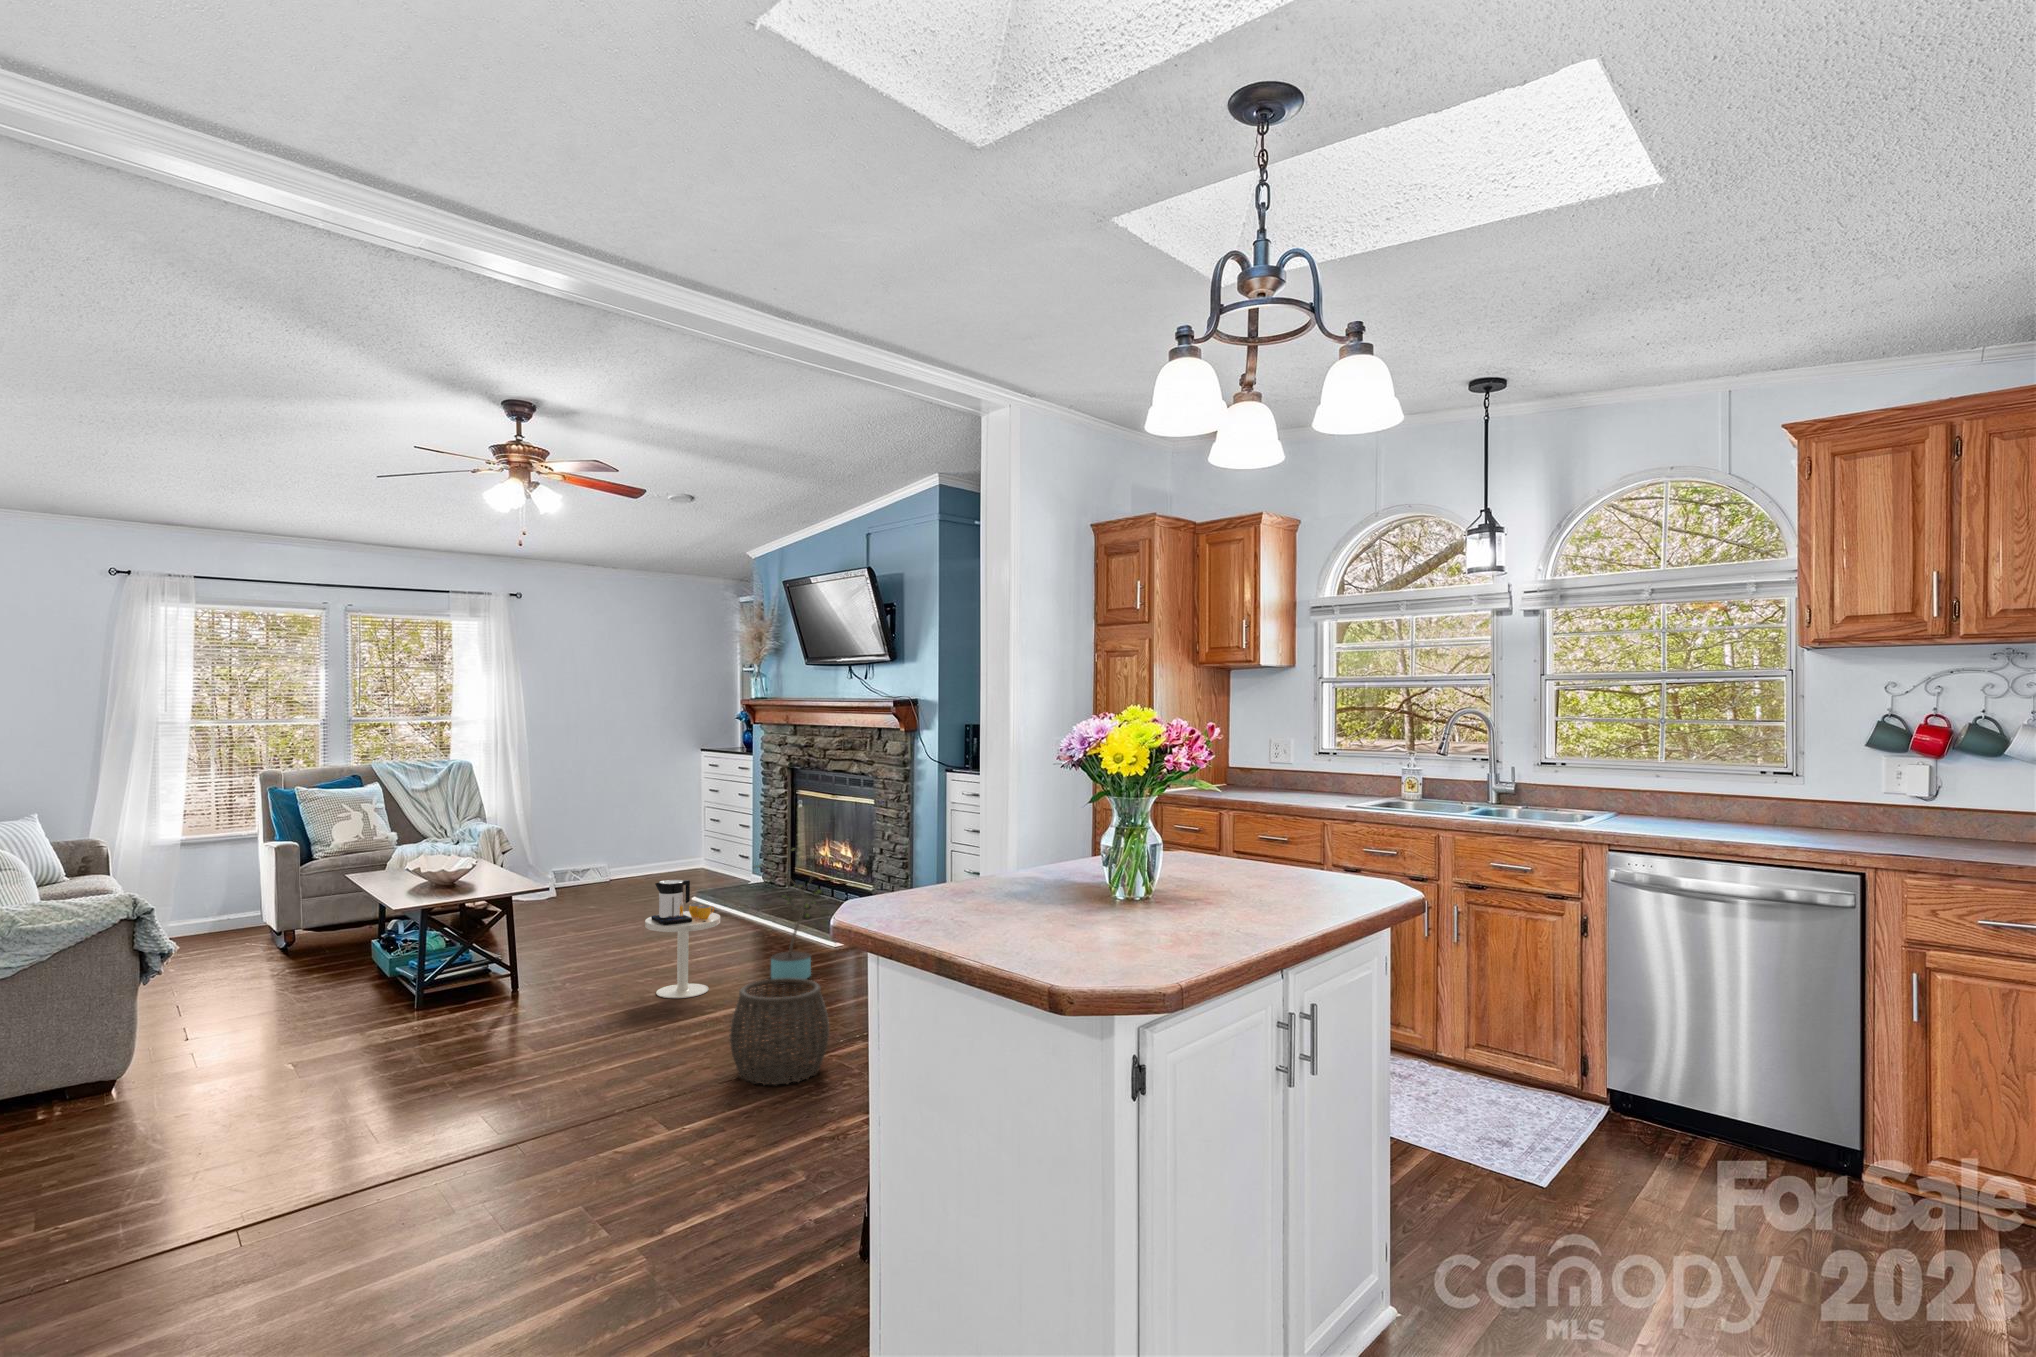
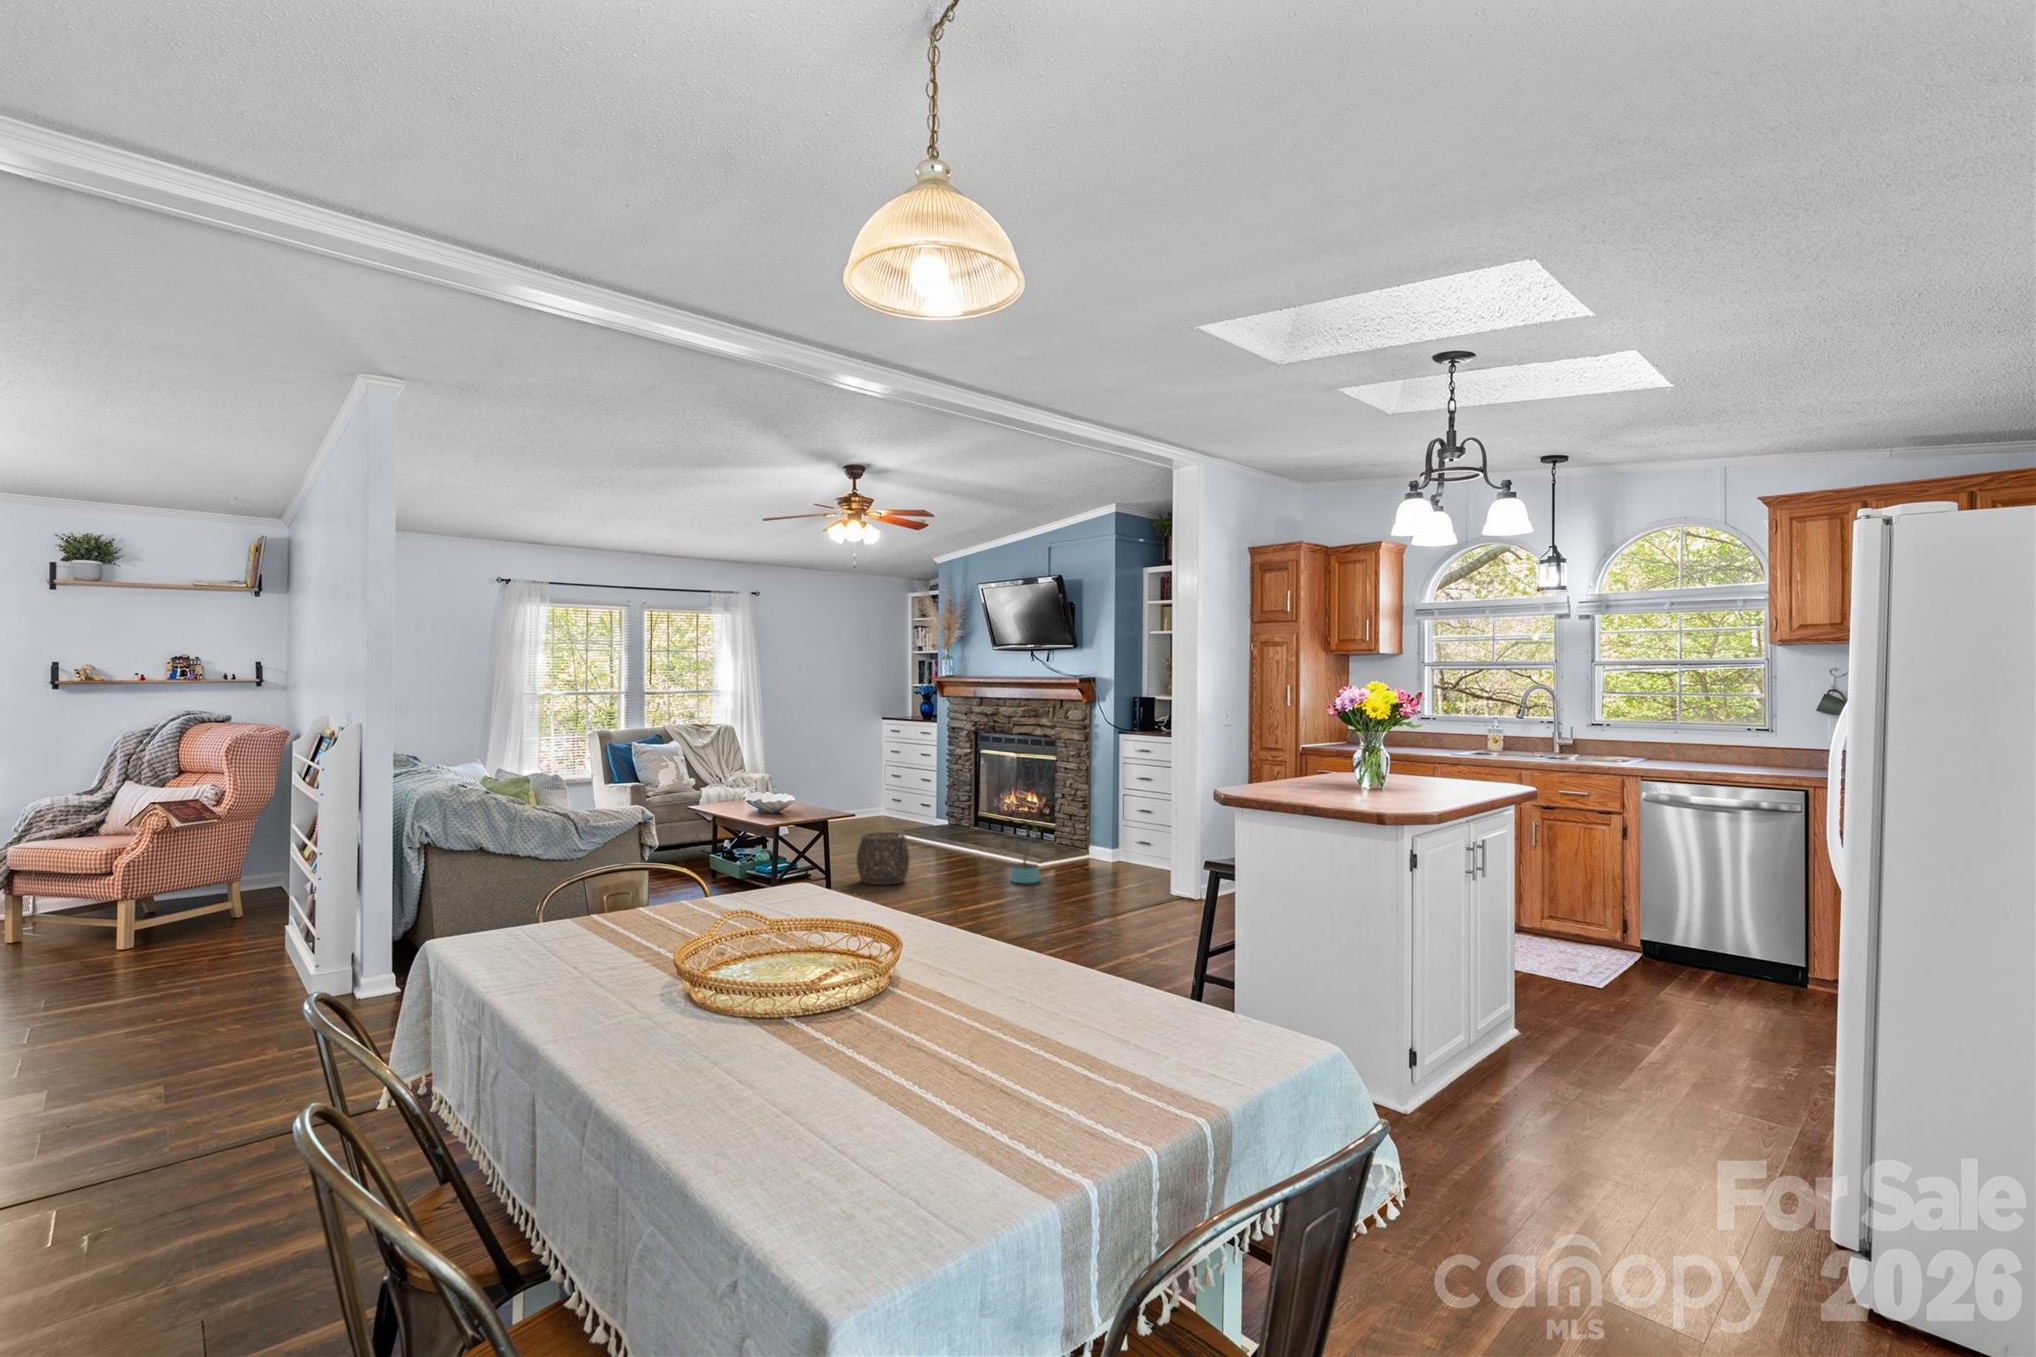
side table: present [645,880,720,998] -> none [929,808,981,892]
woven basket: present [730,978,829,1085] -> present [856,832,910,885]

